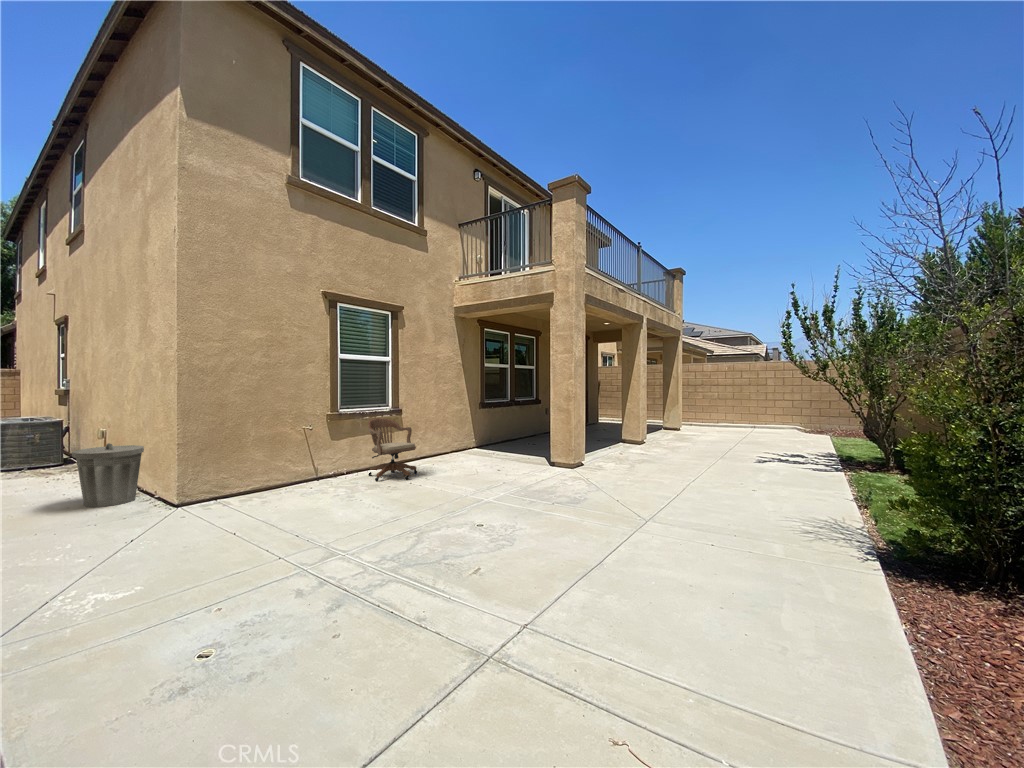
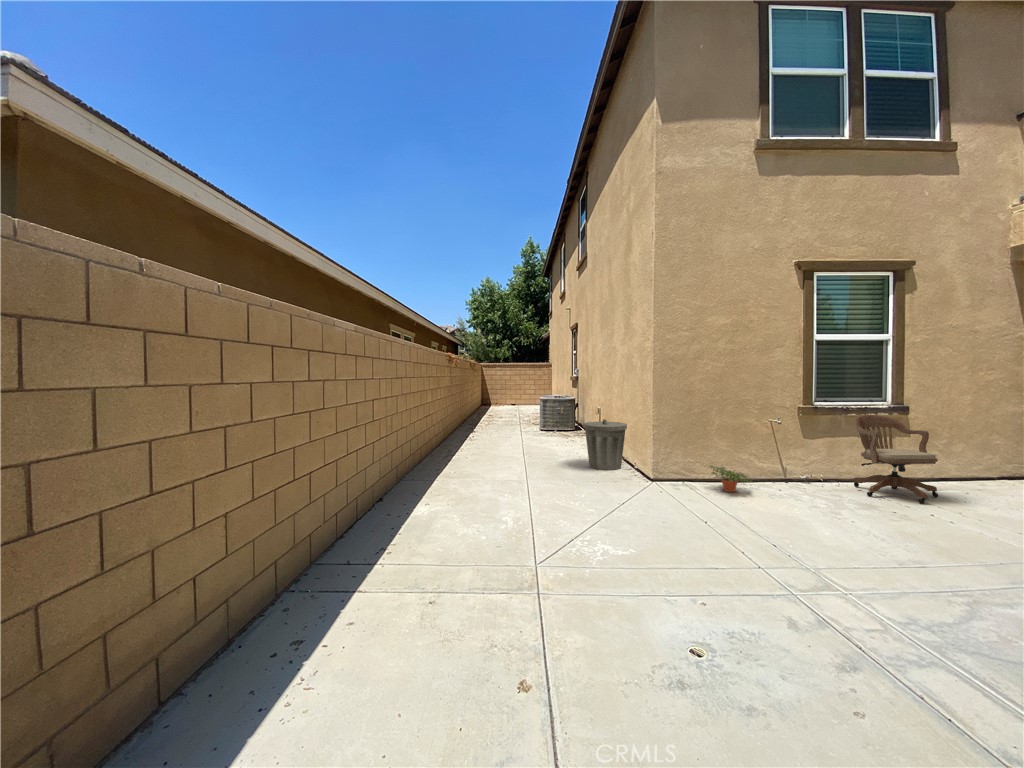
potted plant: none [242,476,287,500] -> present [709,466,752,492]

